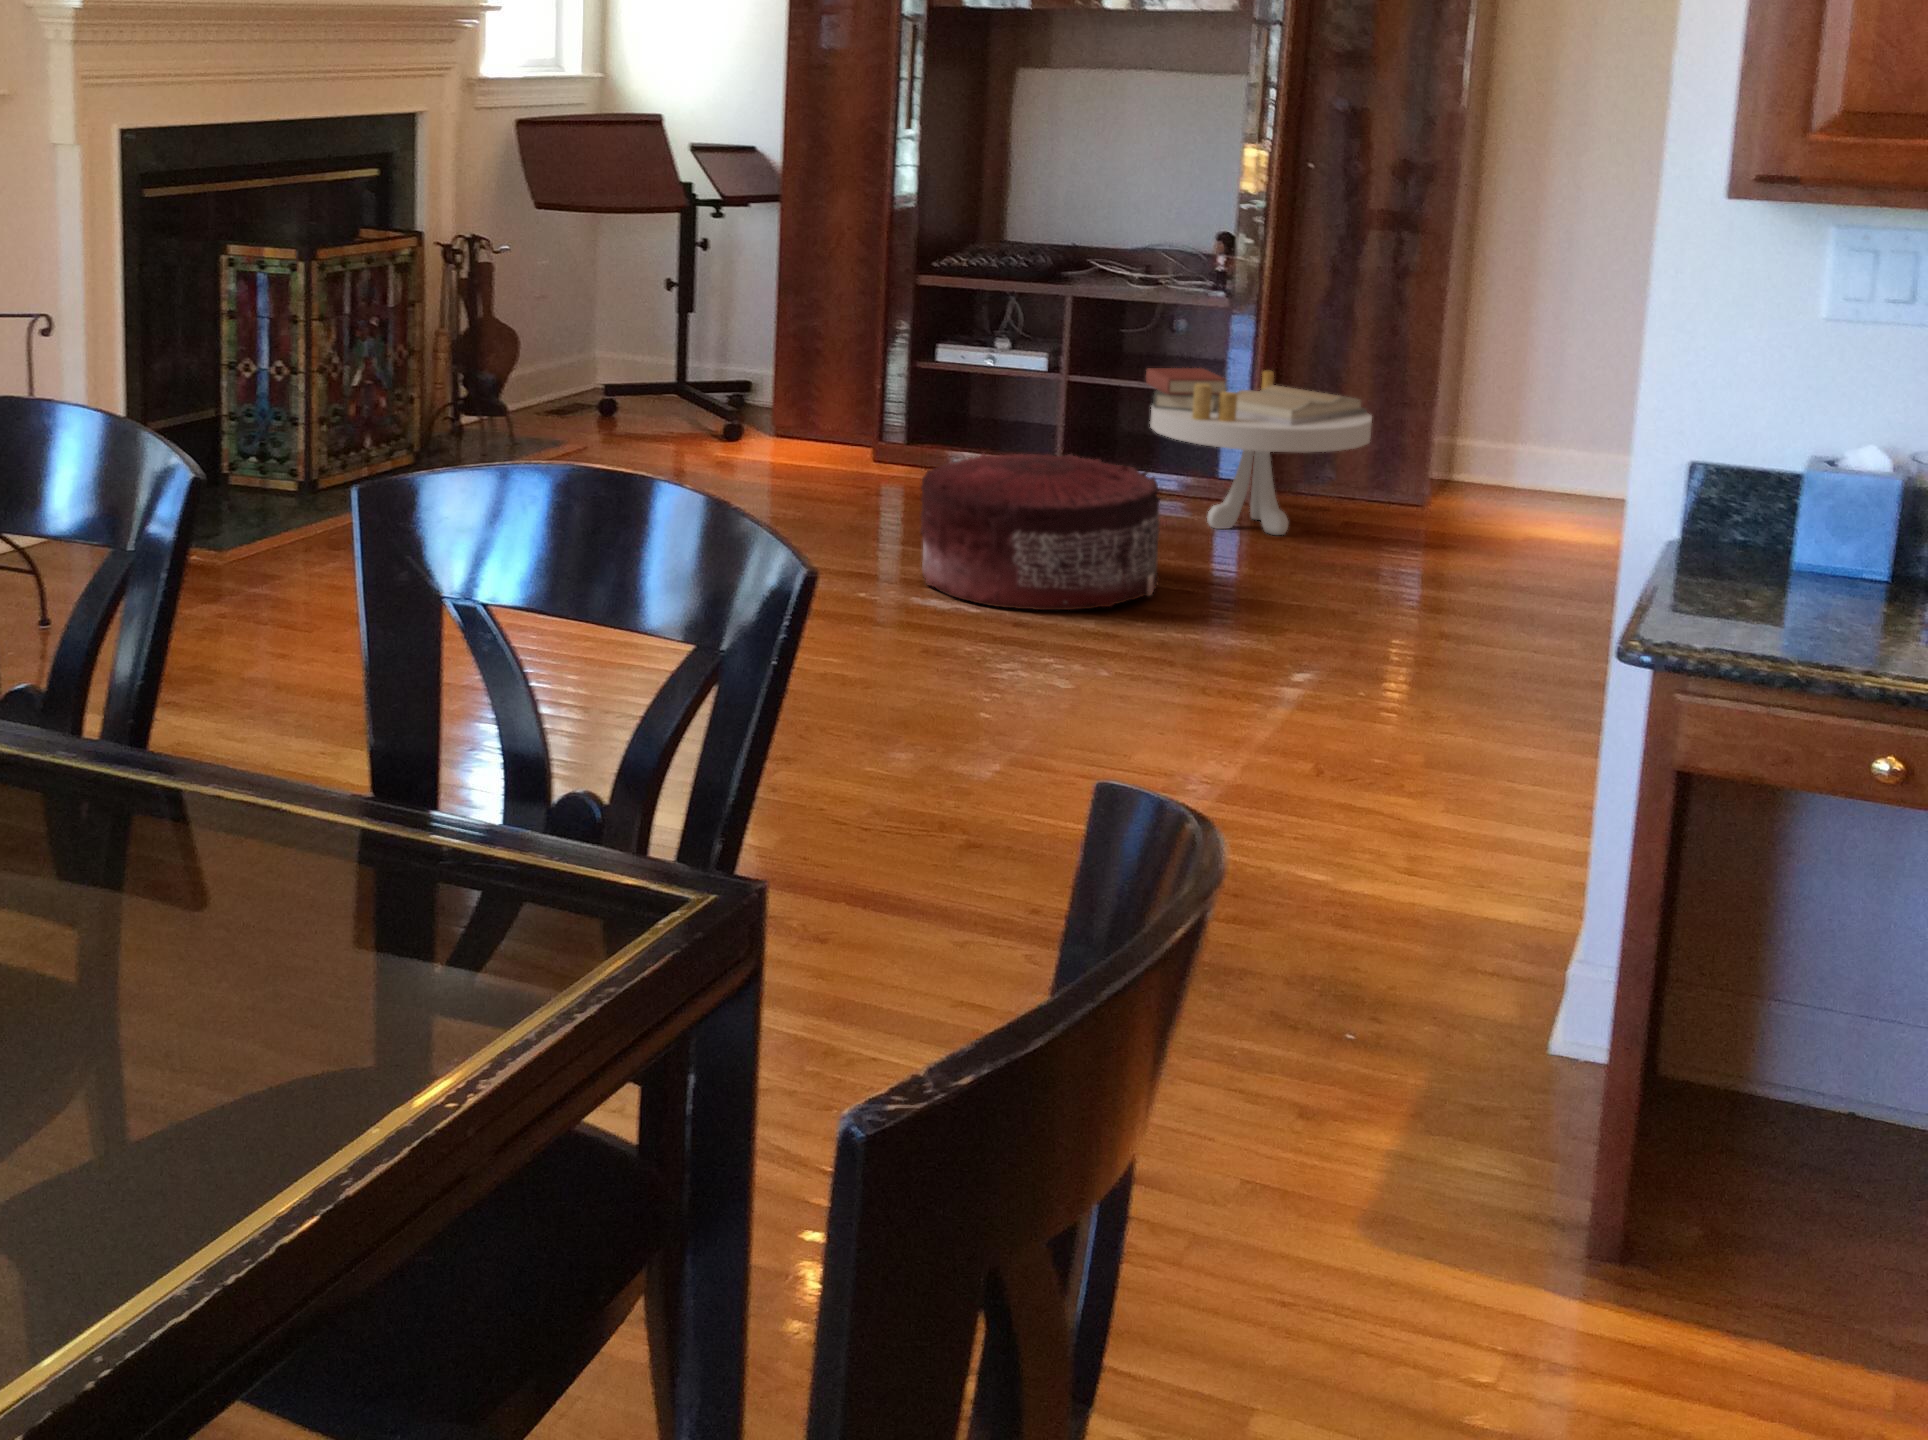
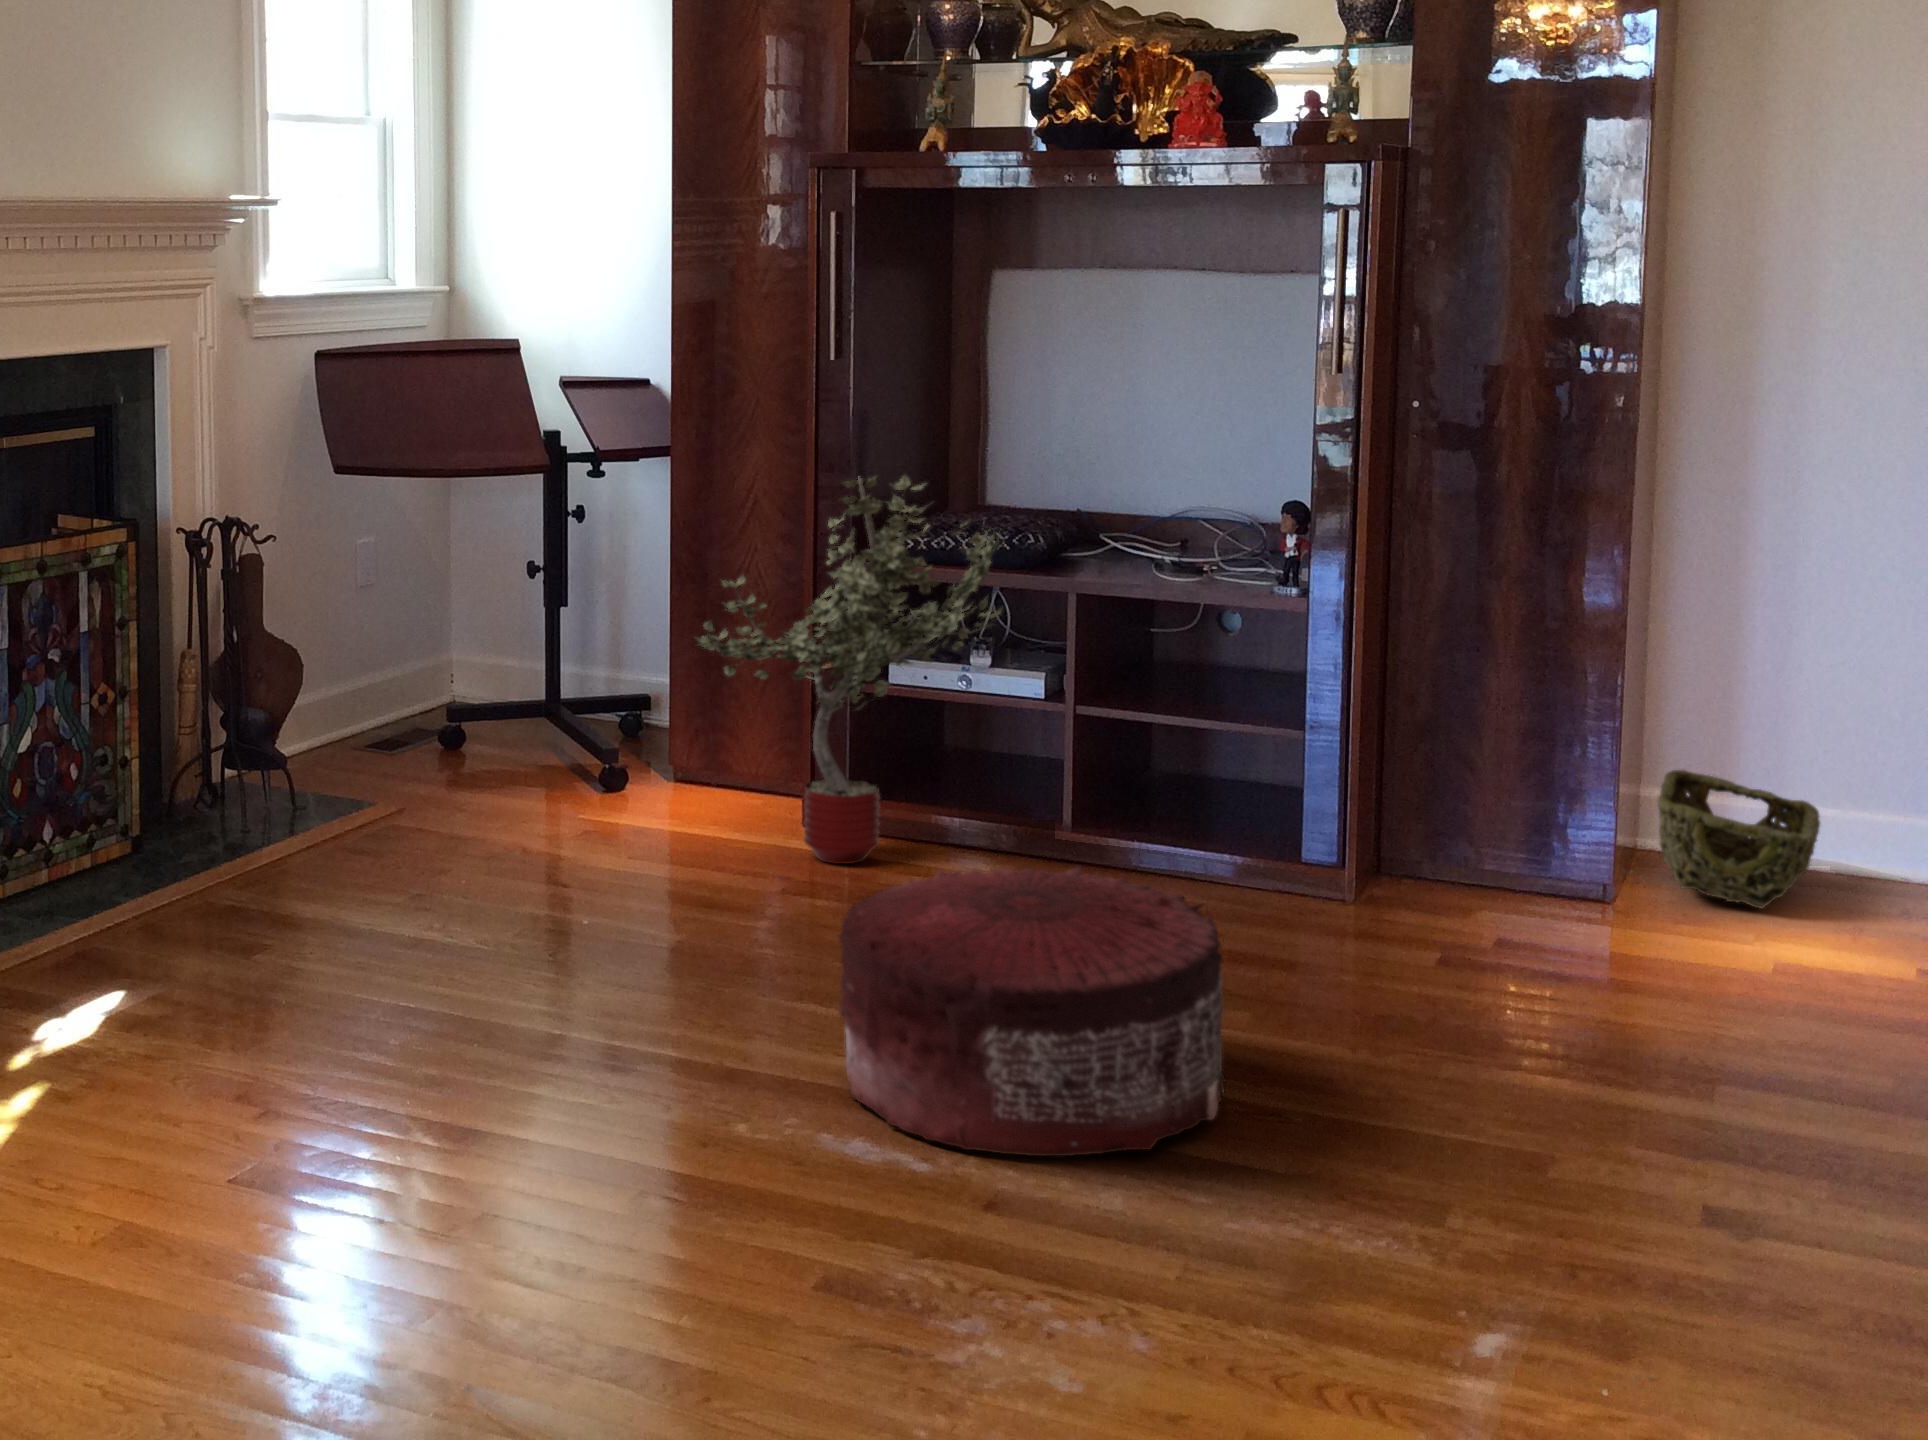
potted tree: none [802,209,1023,481] -> present [695,475,1002,864]
side table: present [1146,368,1372,535] -> none [1186,704,1531,963]
woven basket: none [1465,427,1578,514] -> present [1657,770,1820,909]

